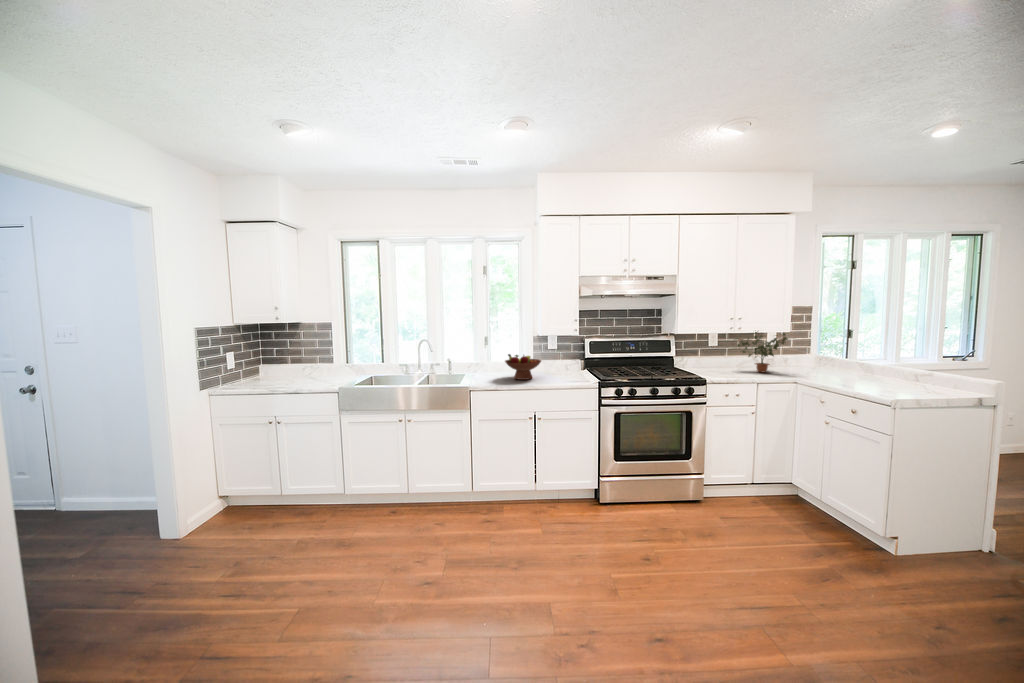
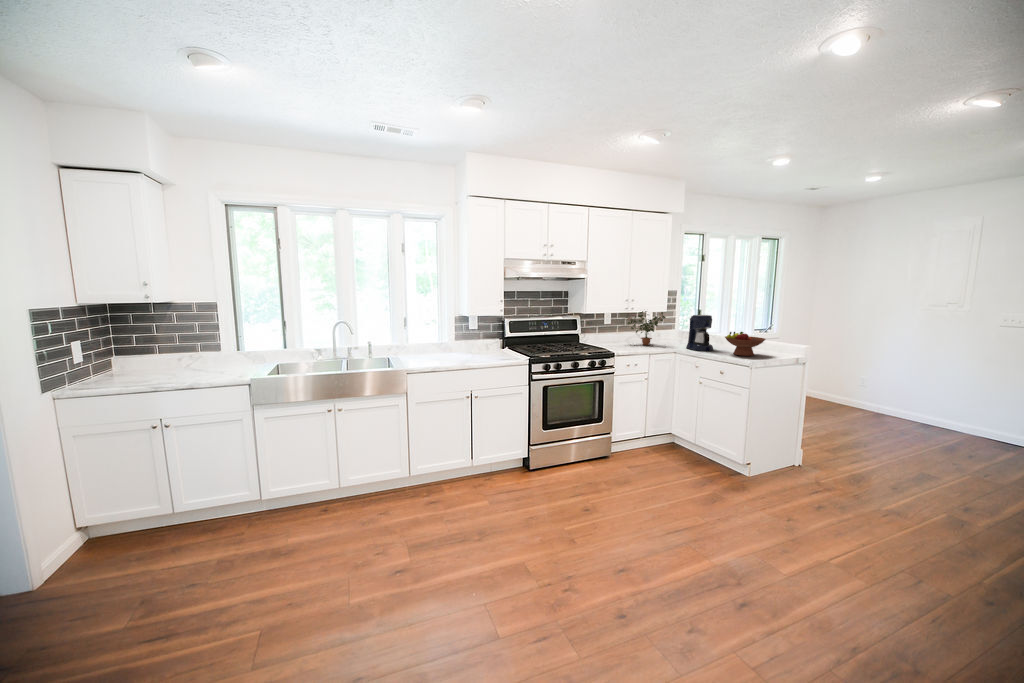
coffee maker: none [816,337,857,383] -> present [686,315,714,351]
fruit bowl: present [505,354,541,380] -> present [725,332,766,356]

